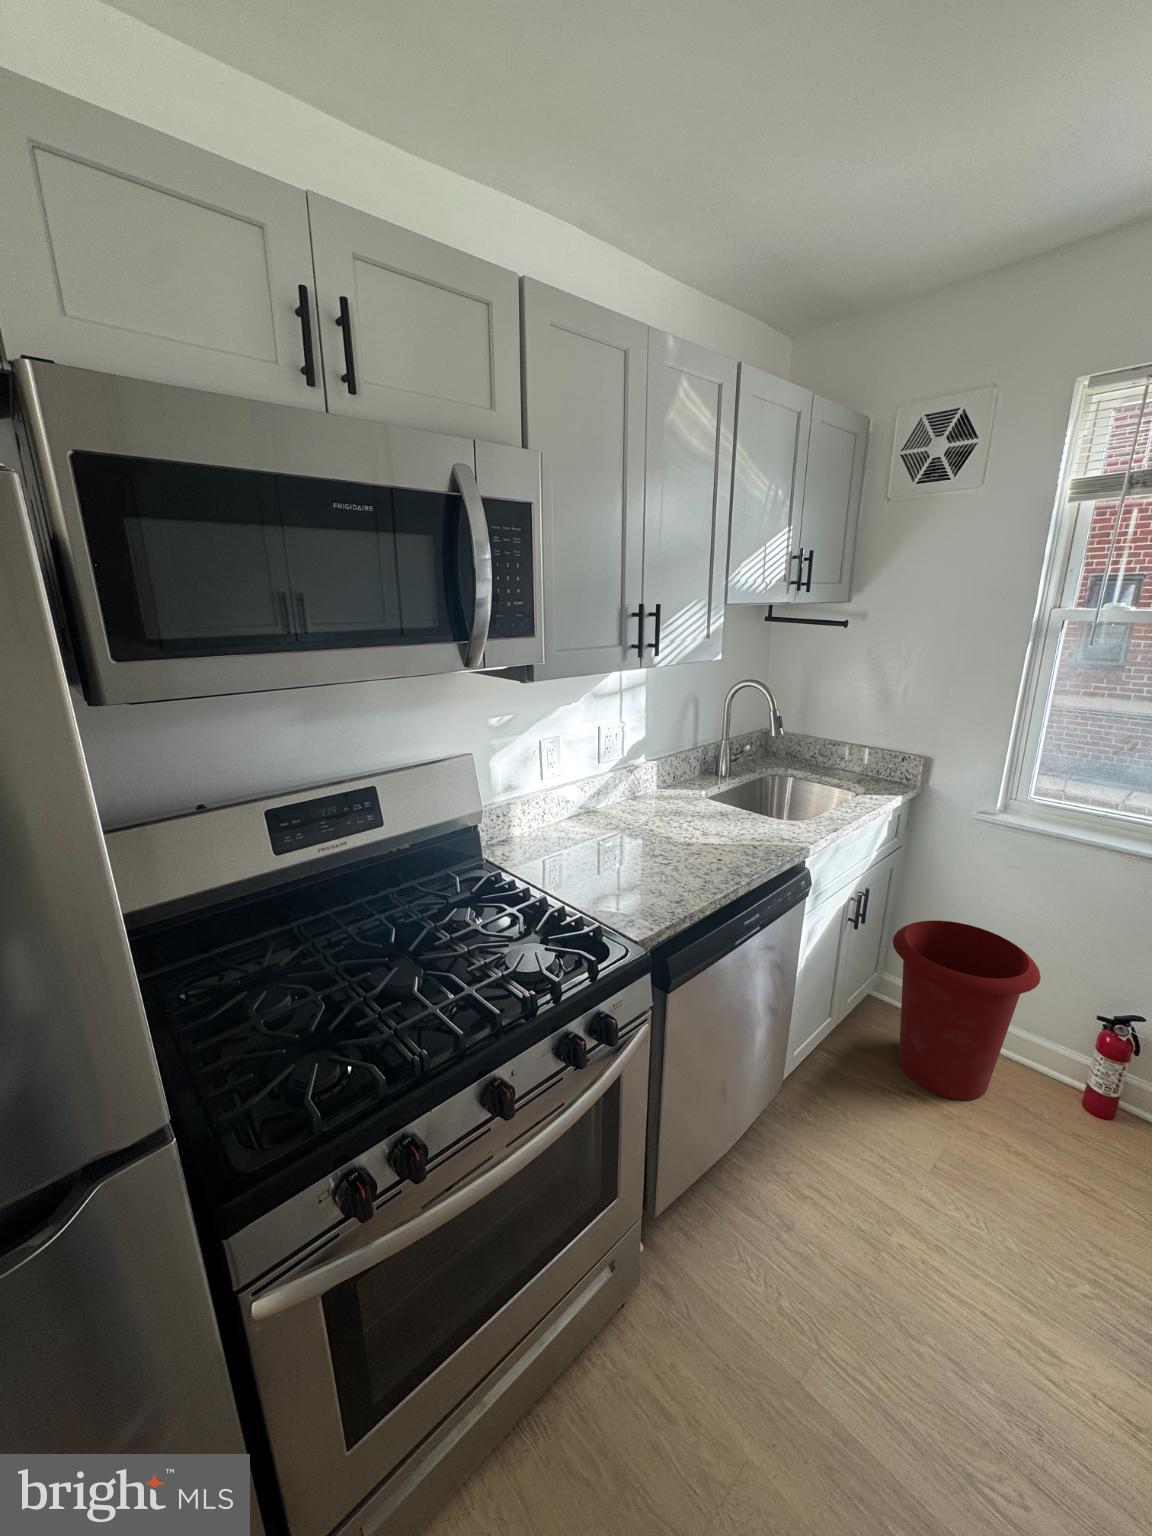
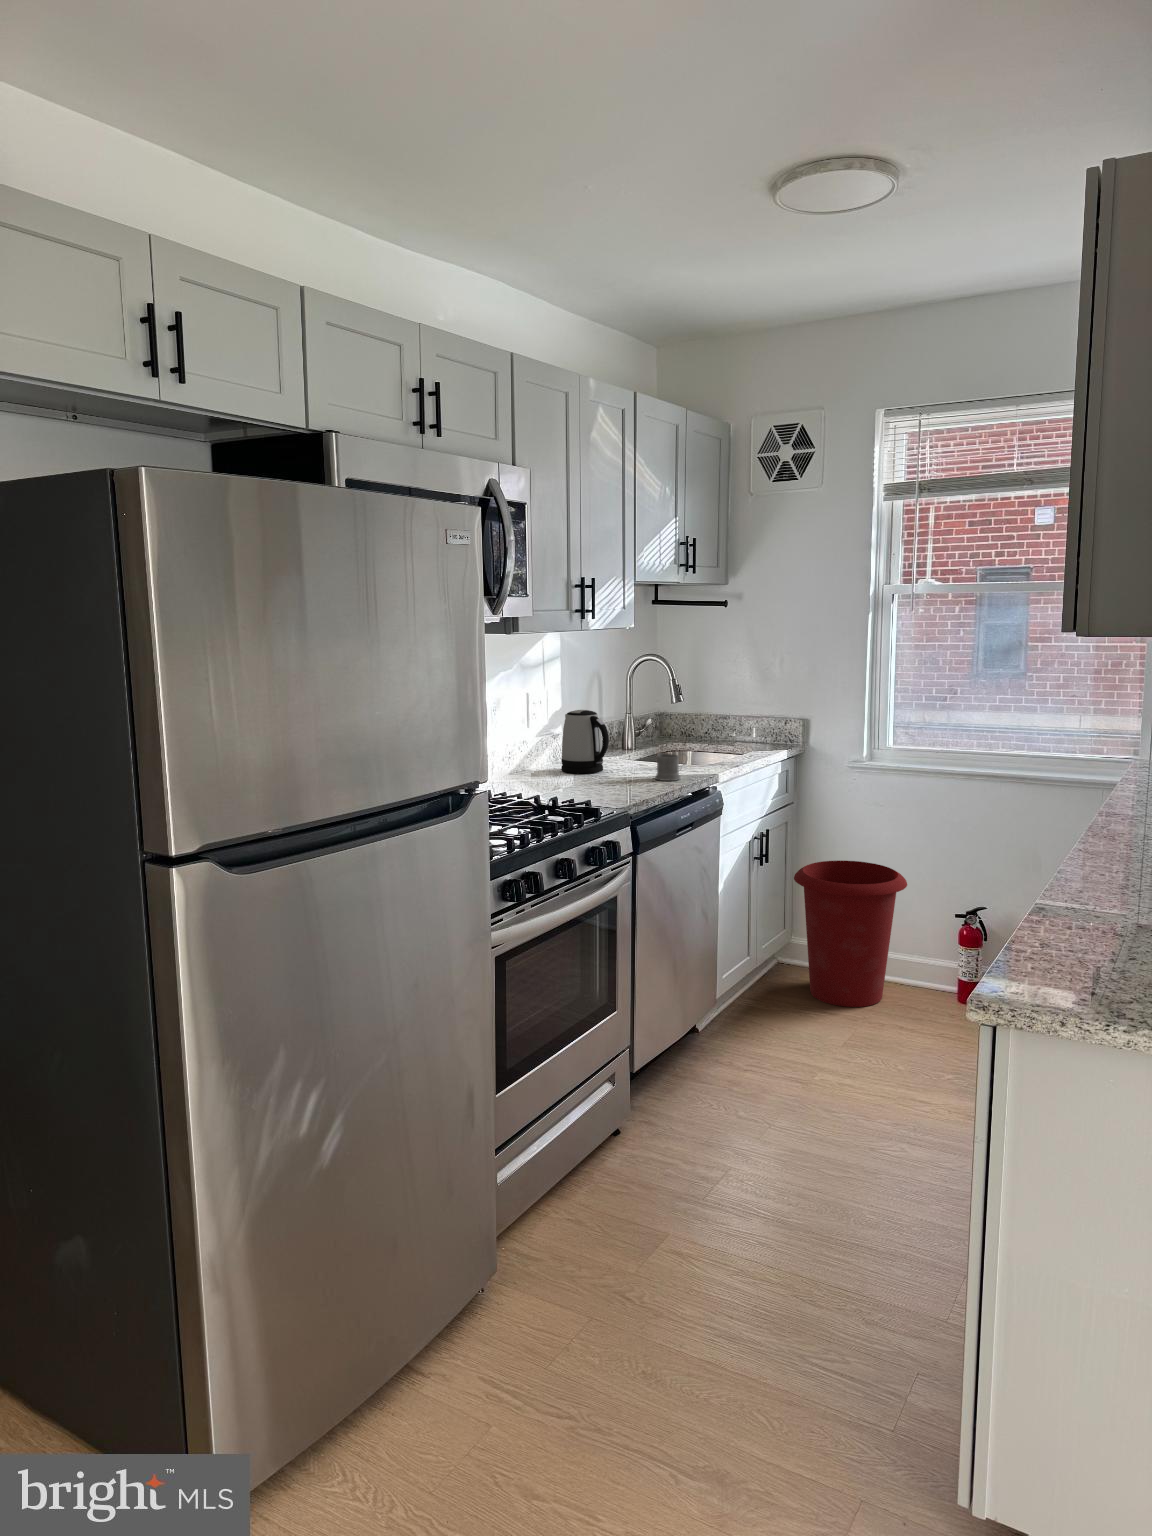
kettle: none [627,750,676,823] -> present [561,710,609,774]
mug: none [723,815,763,853] -> present [655,753,688,781]

